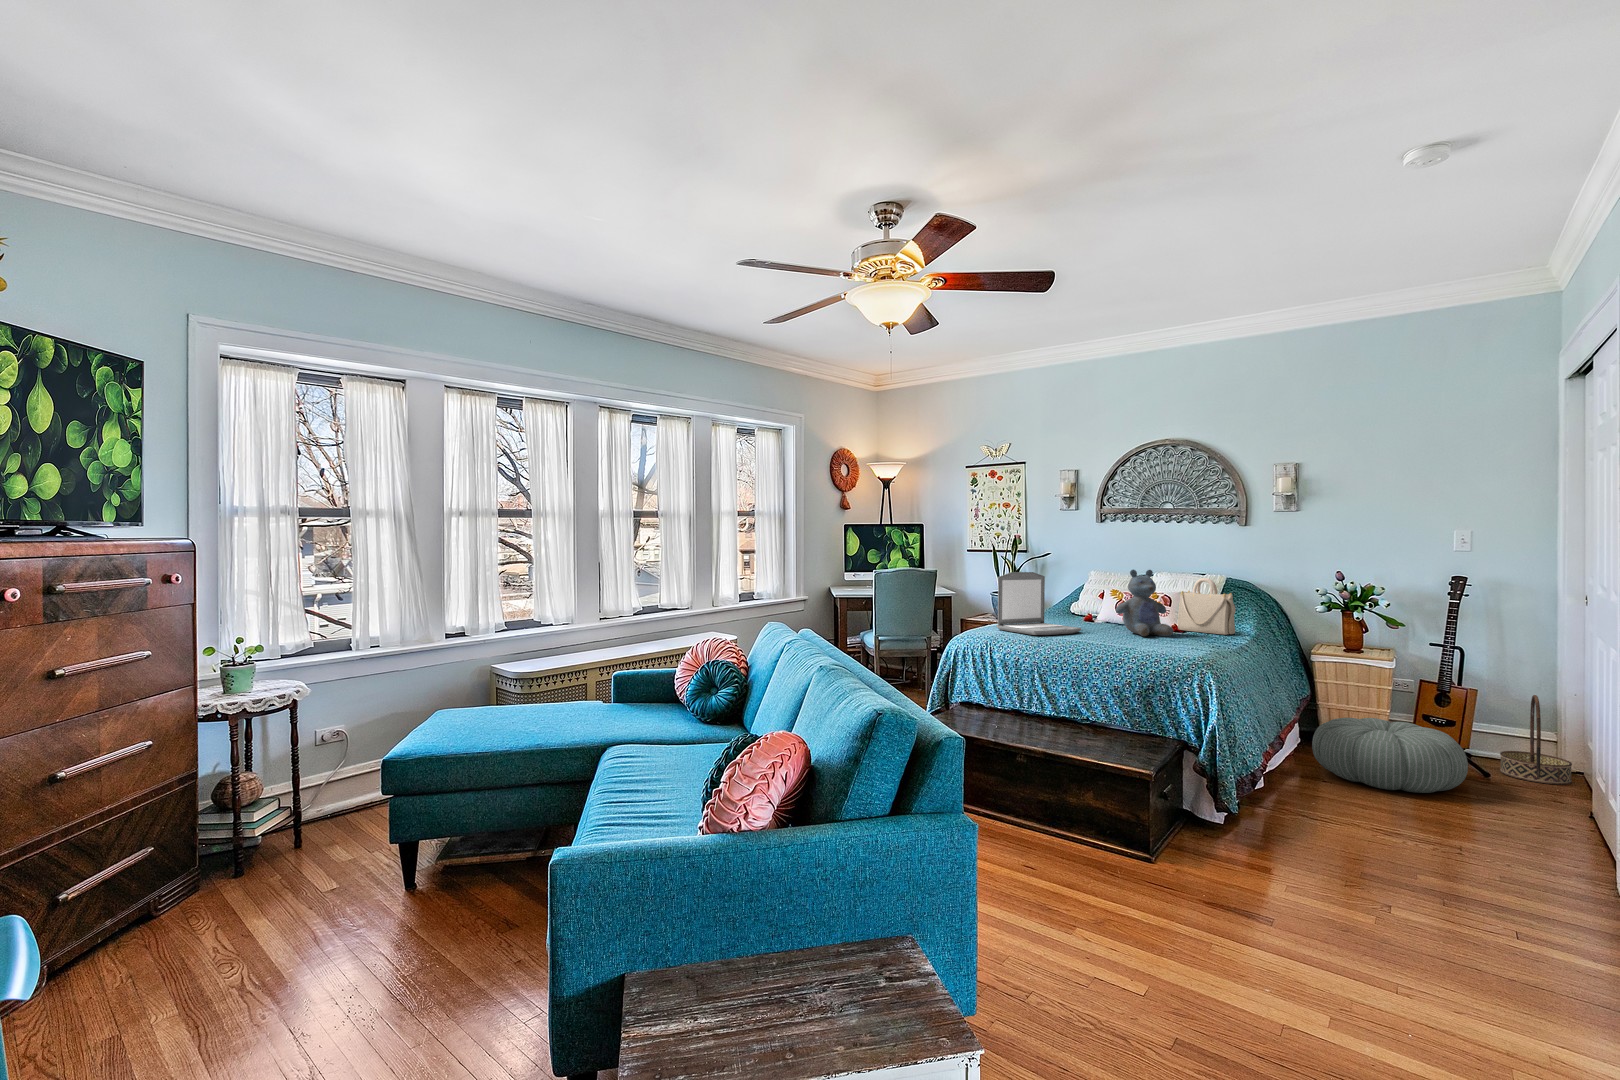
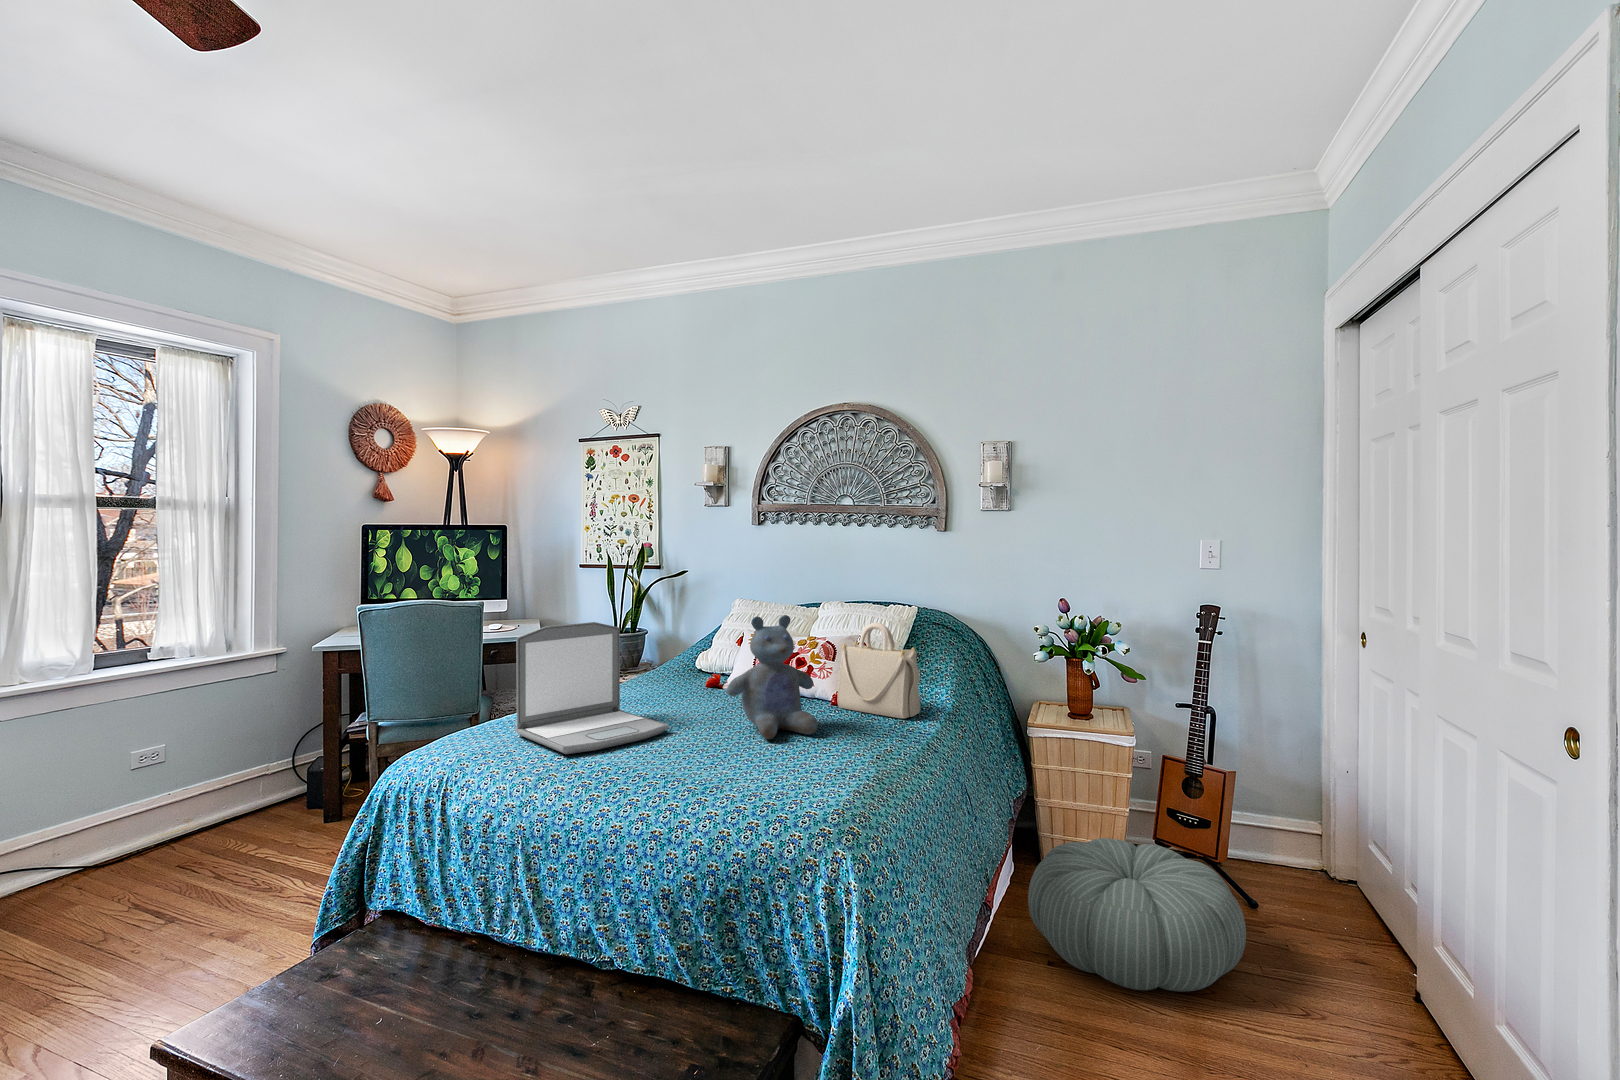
basket: present [1500,695,1572,784] -> none [1267,784,1358,923]

